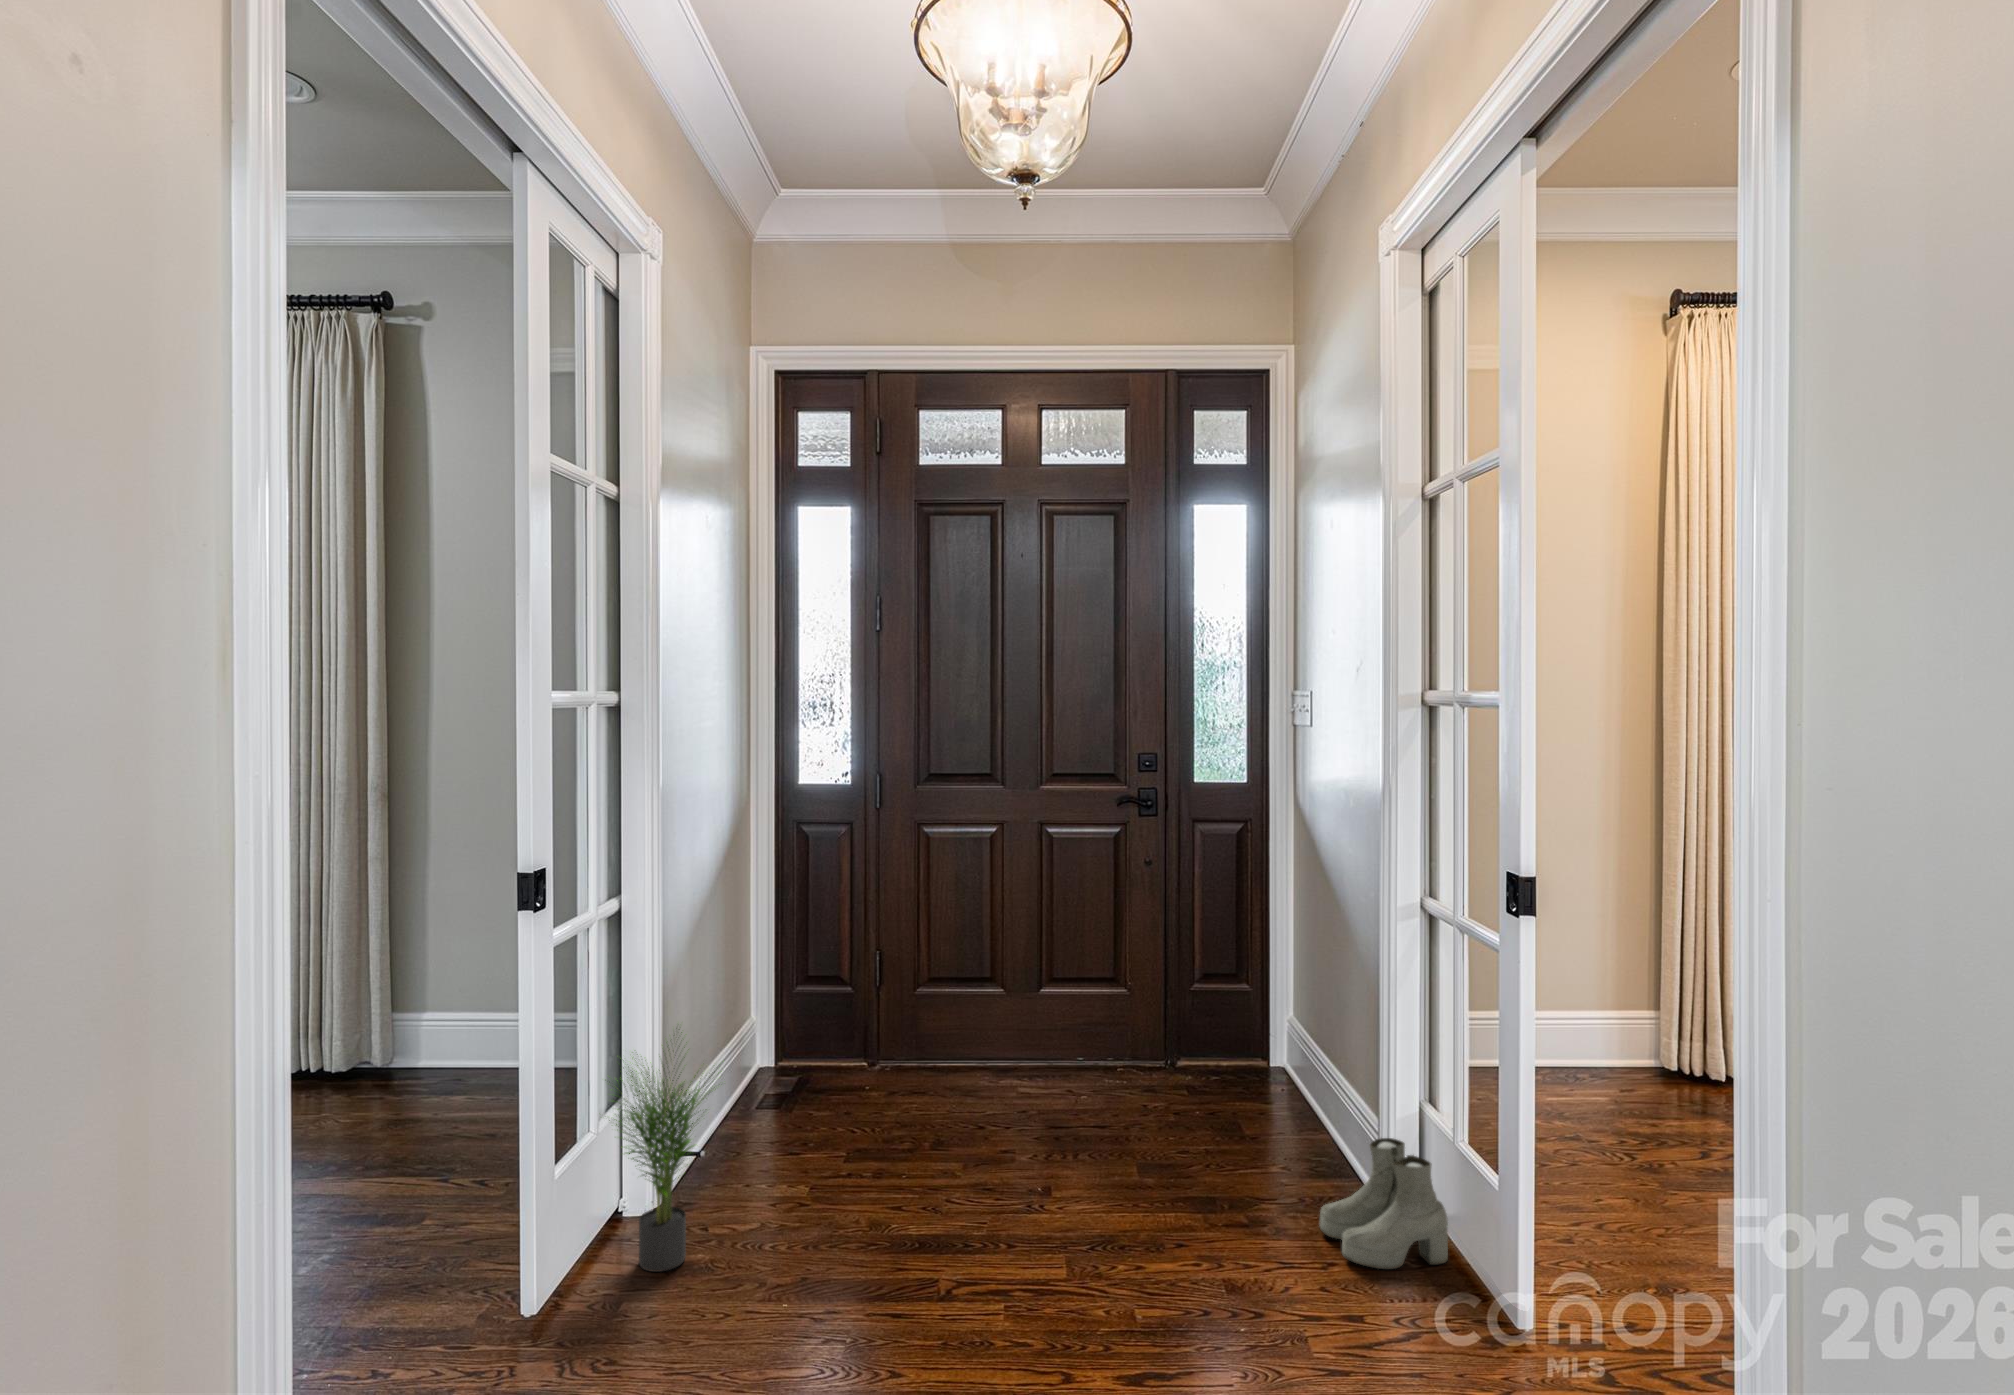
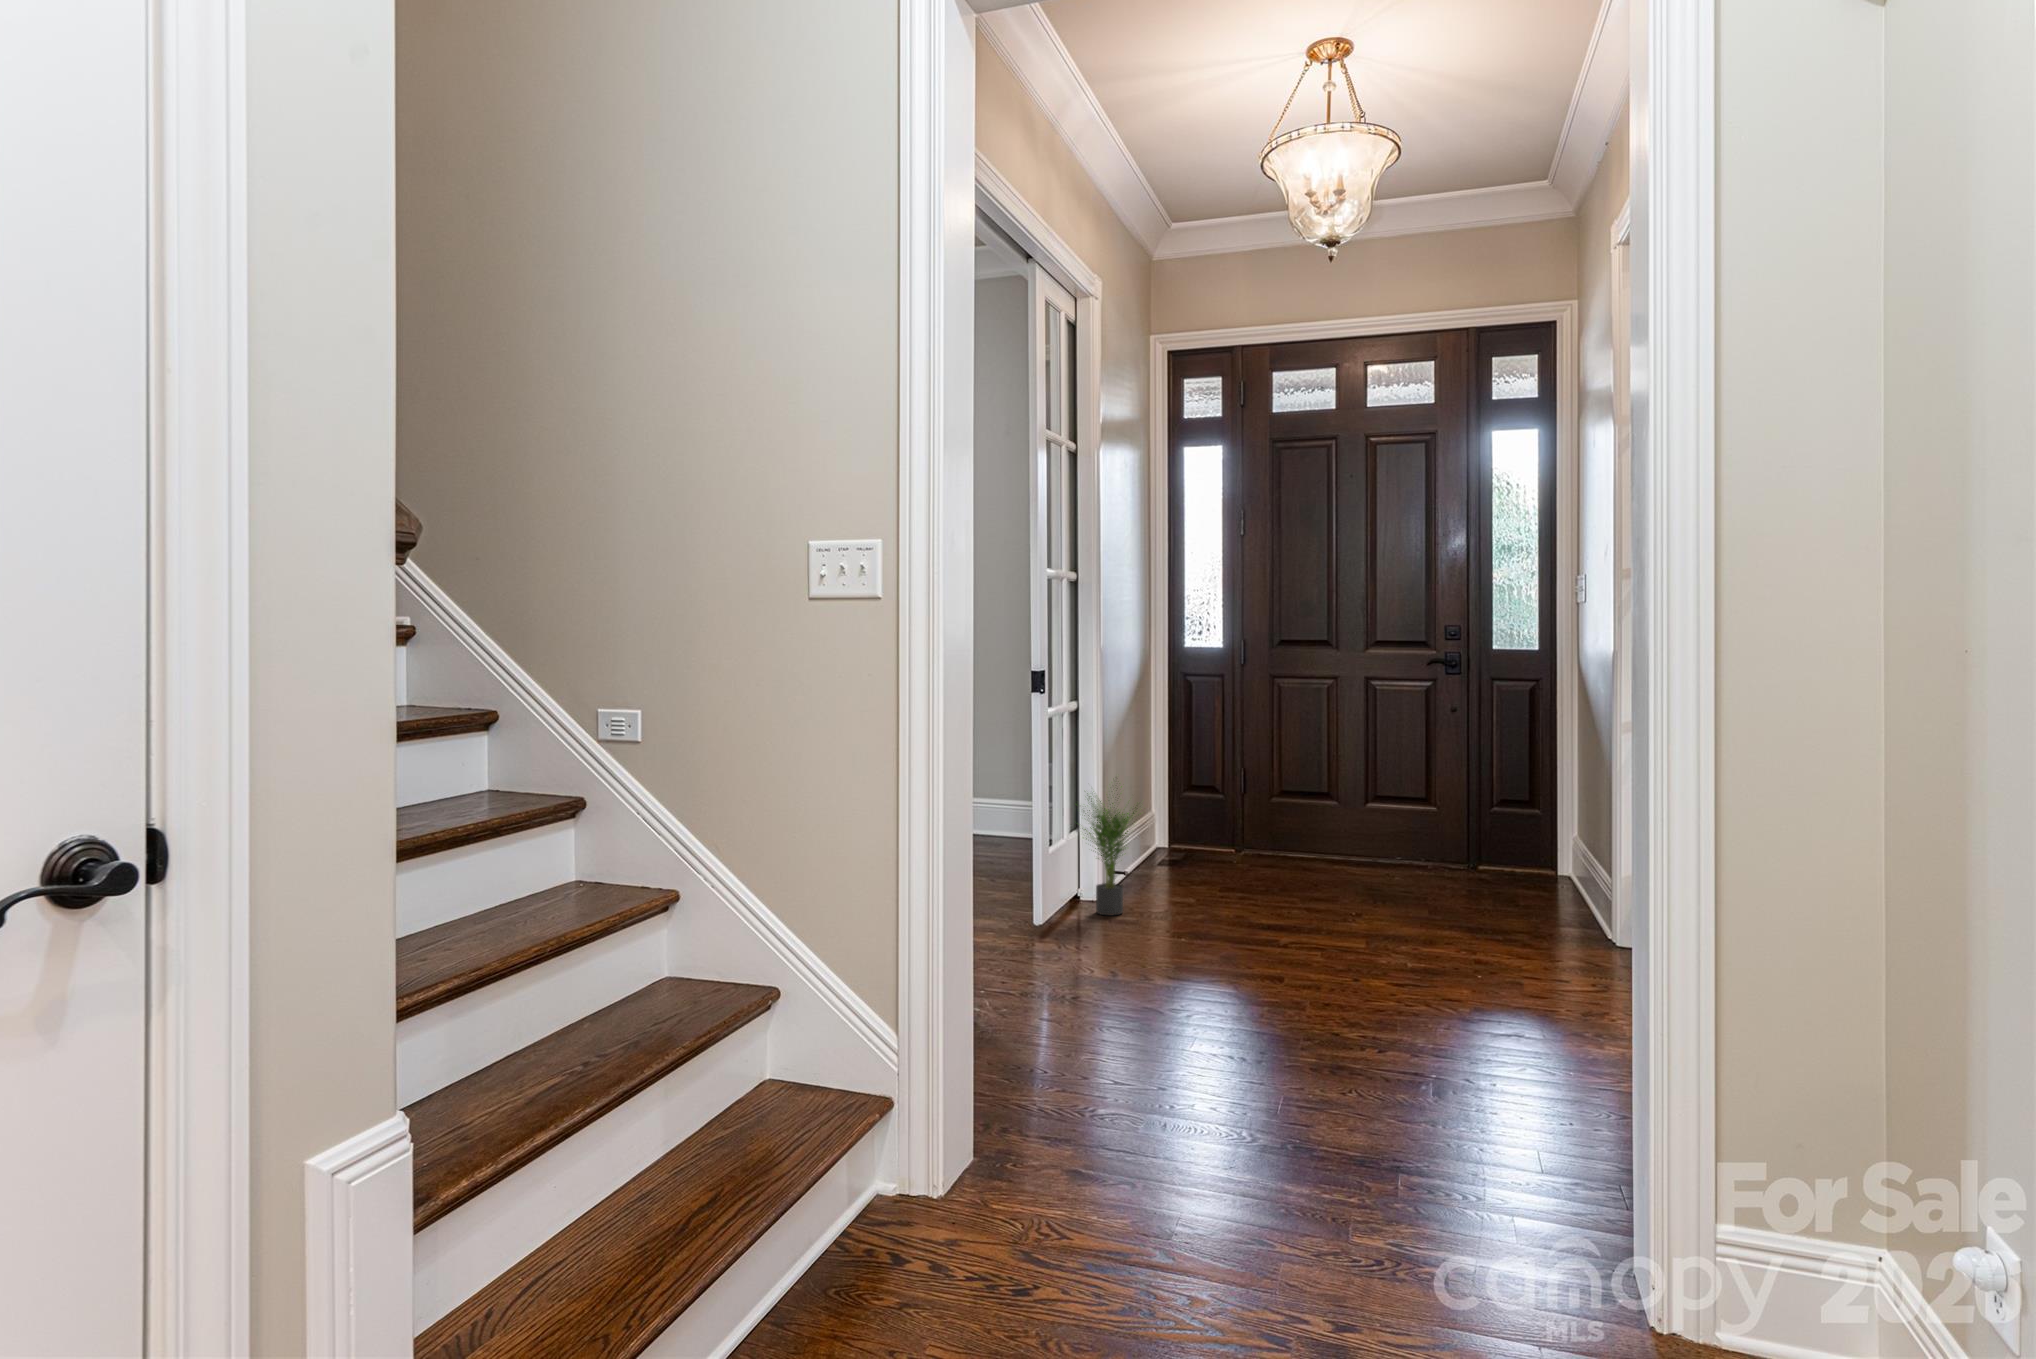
boots: present [1320,1138,1448,1269] -> none [1543,870,1631,945]

